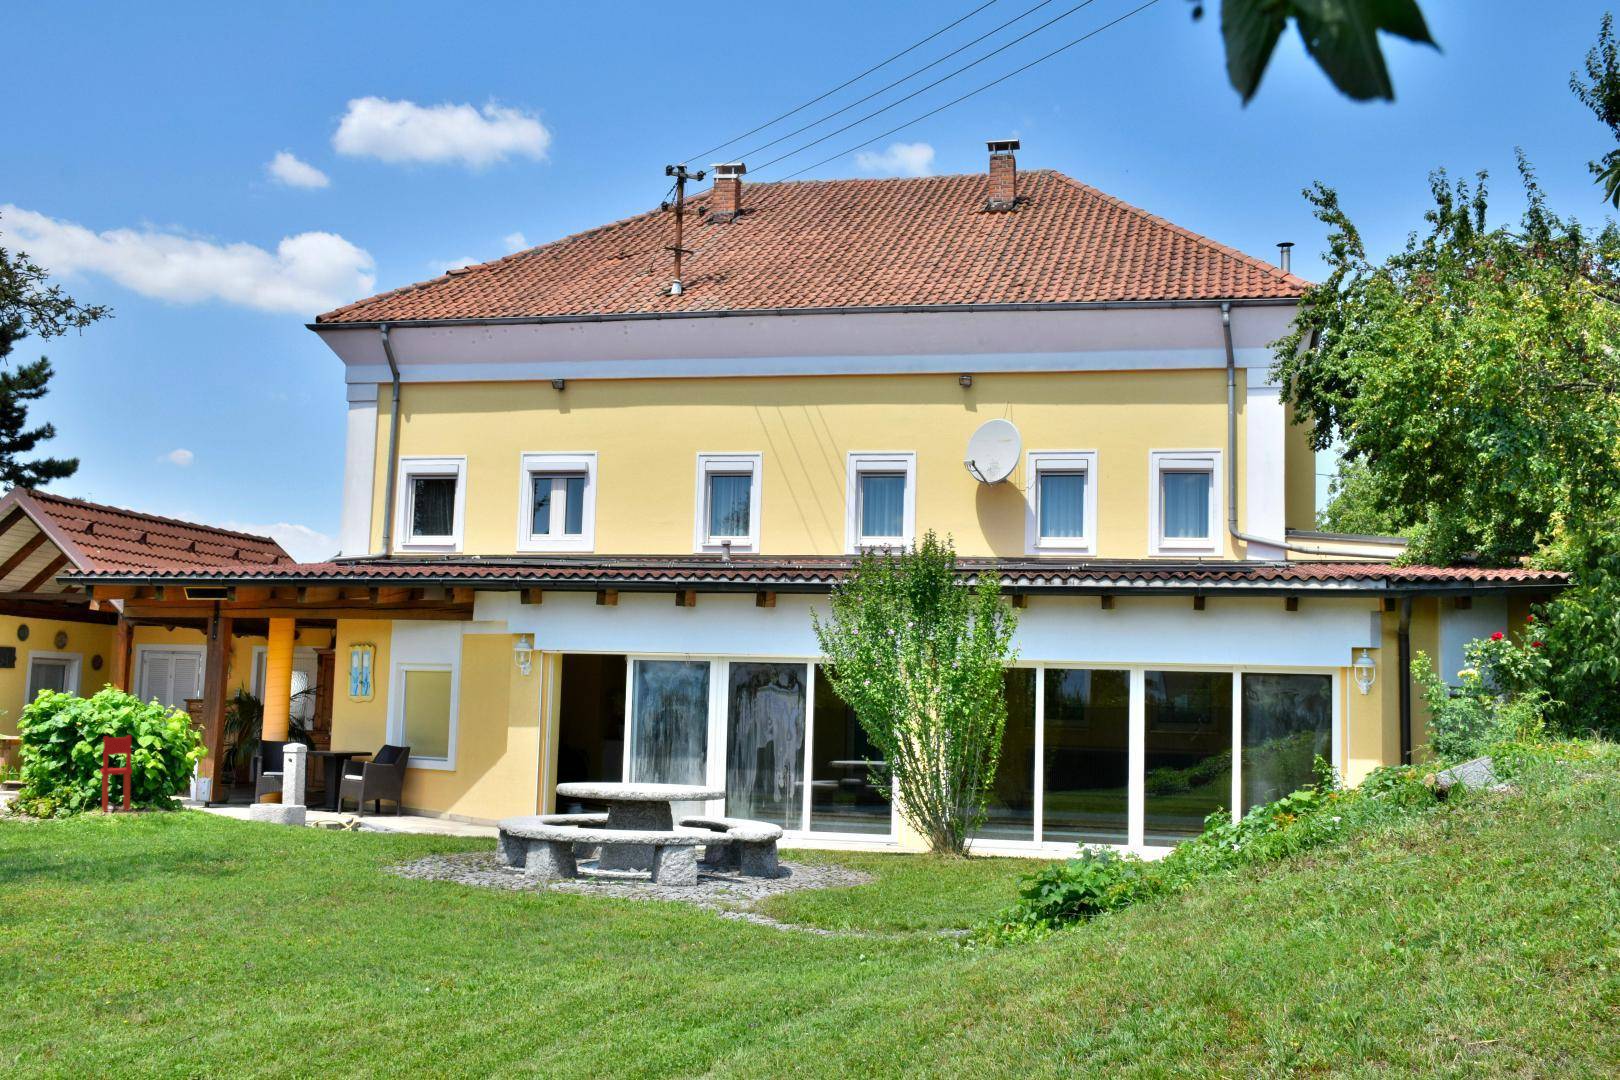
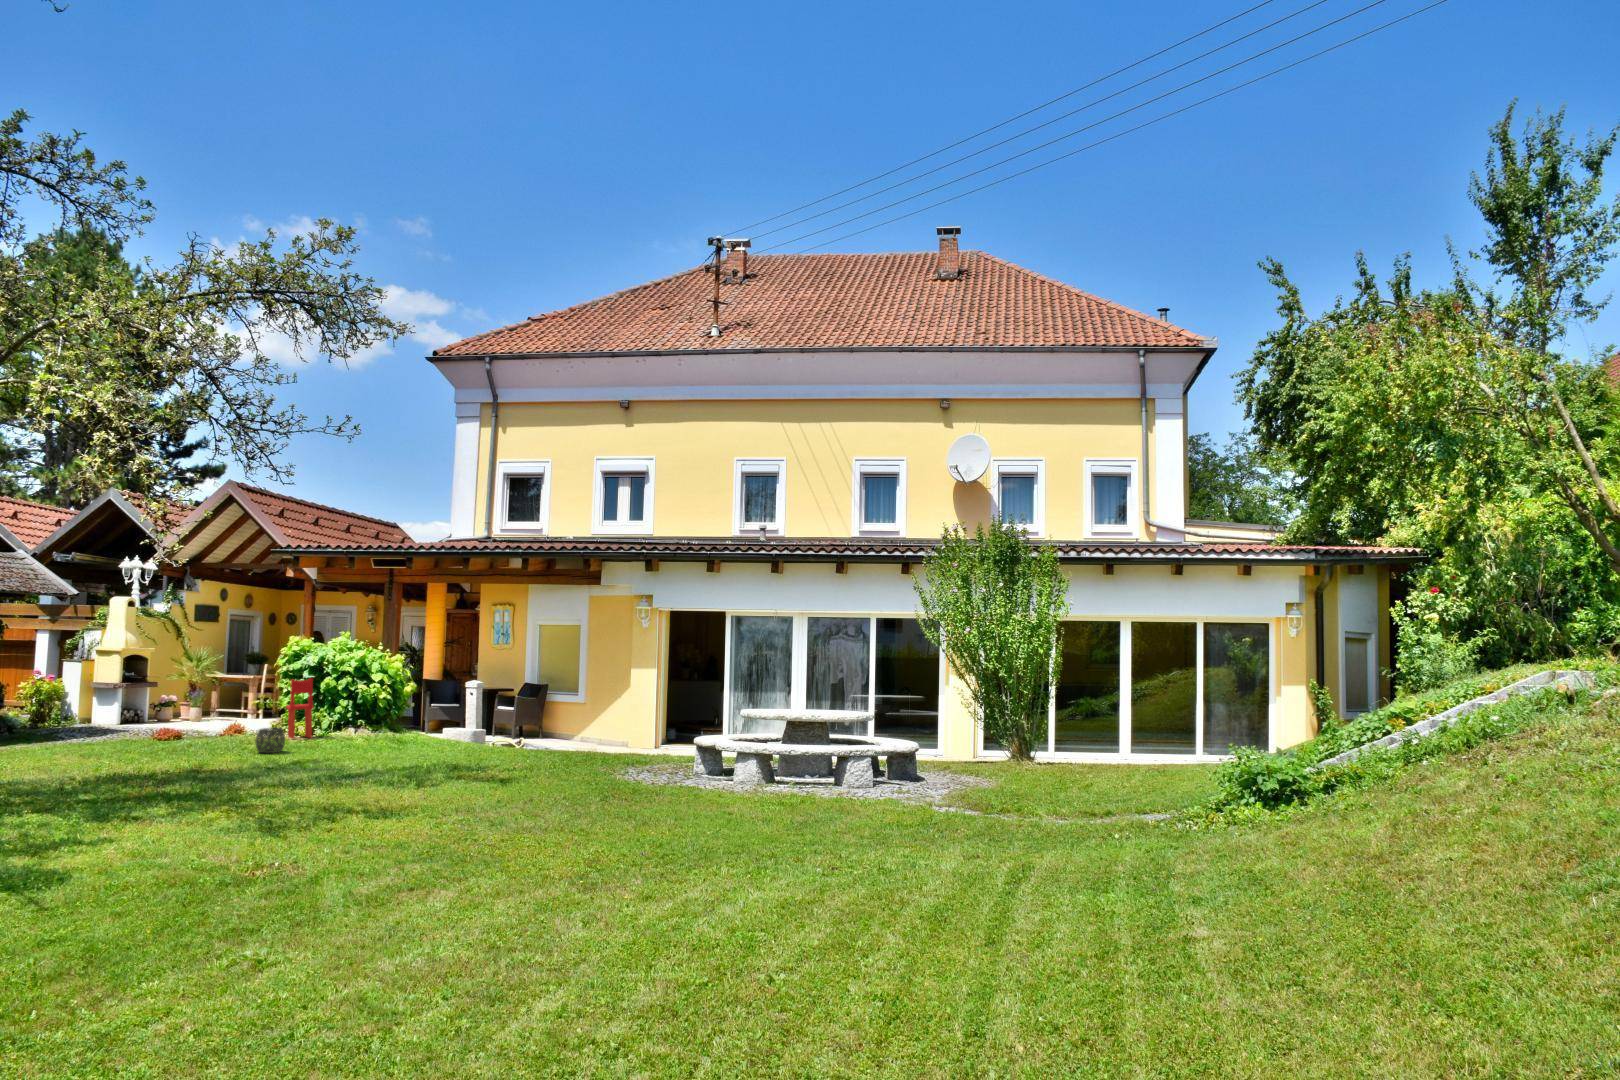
woven basket: none [44,797,82,829] -> present [256,728,285,753]

